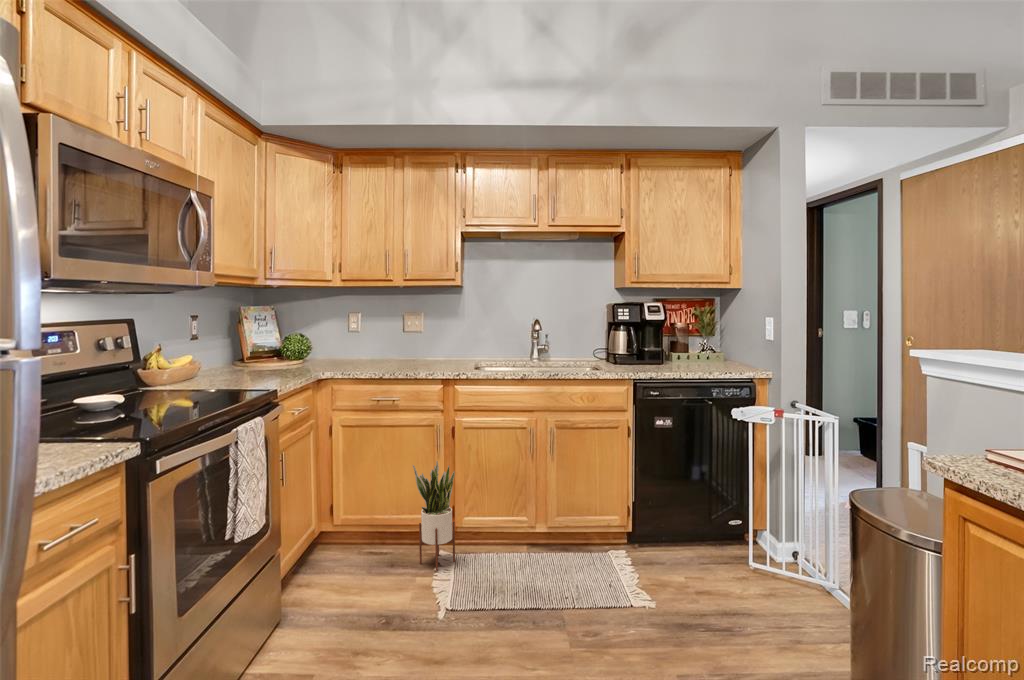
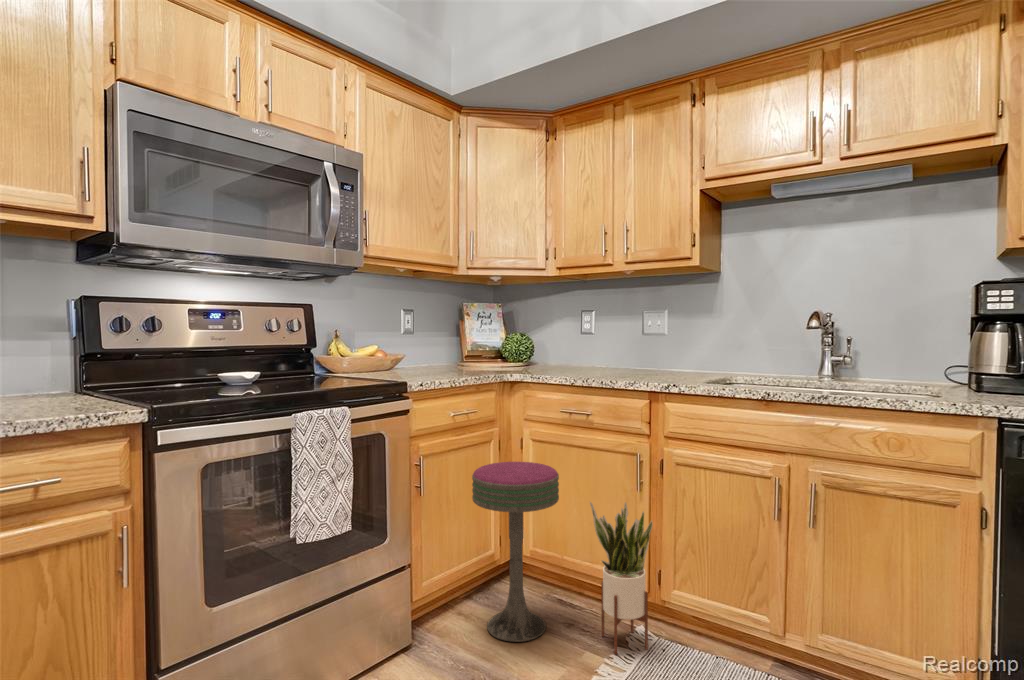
bar stool: none [313,444,386,588] -> present [472,462,559,642]

